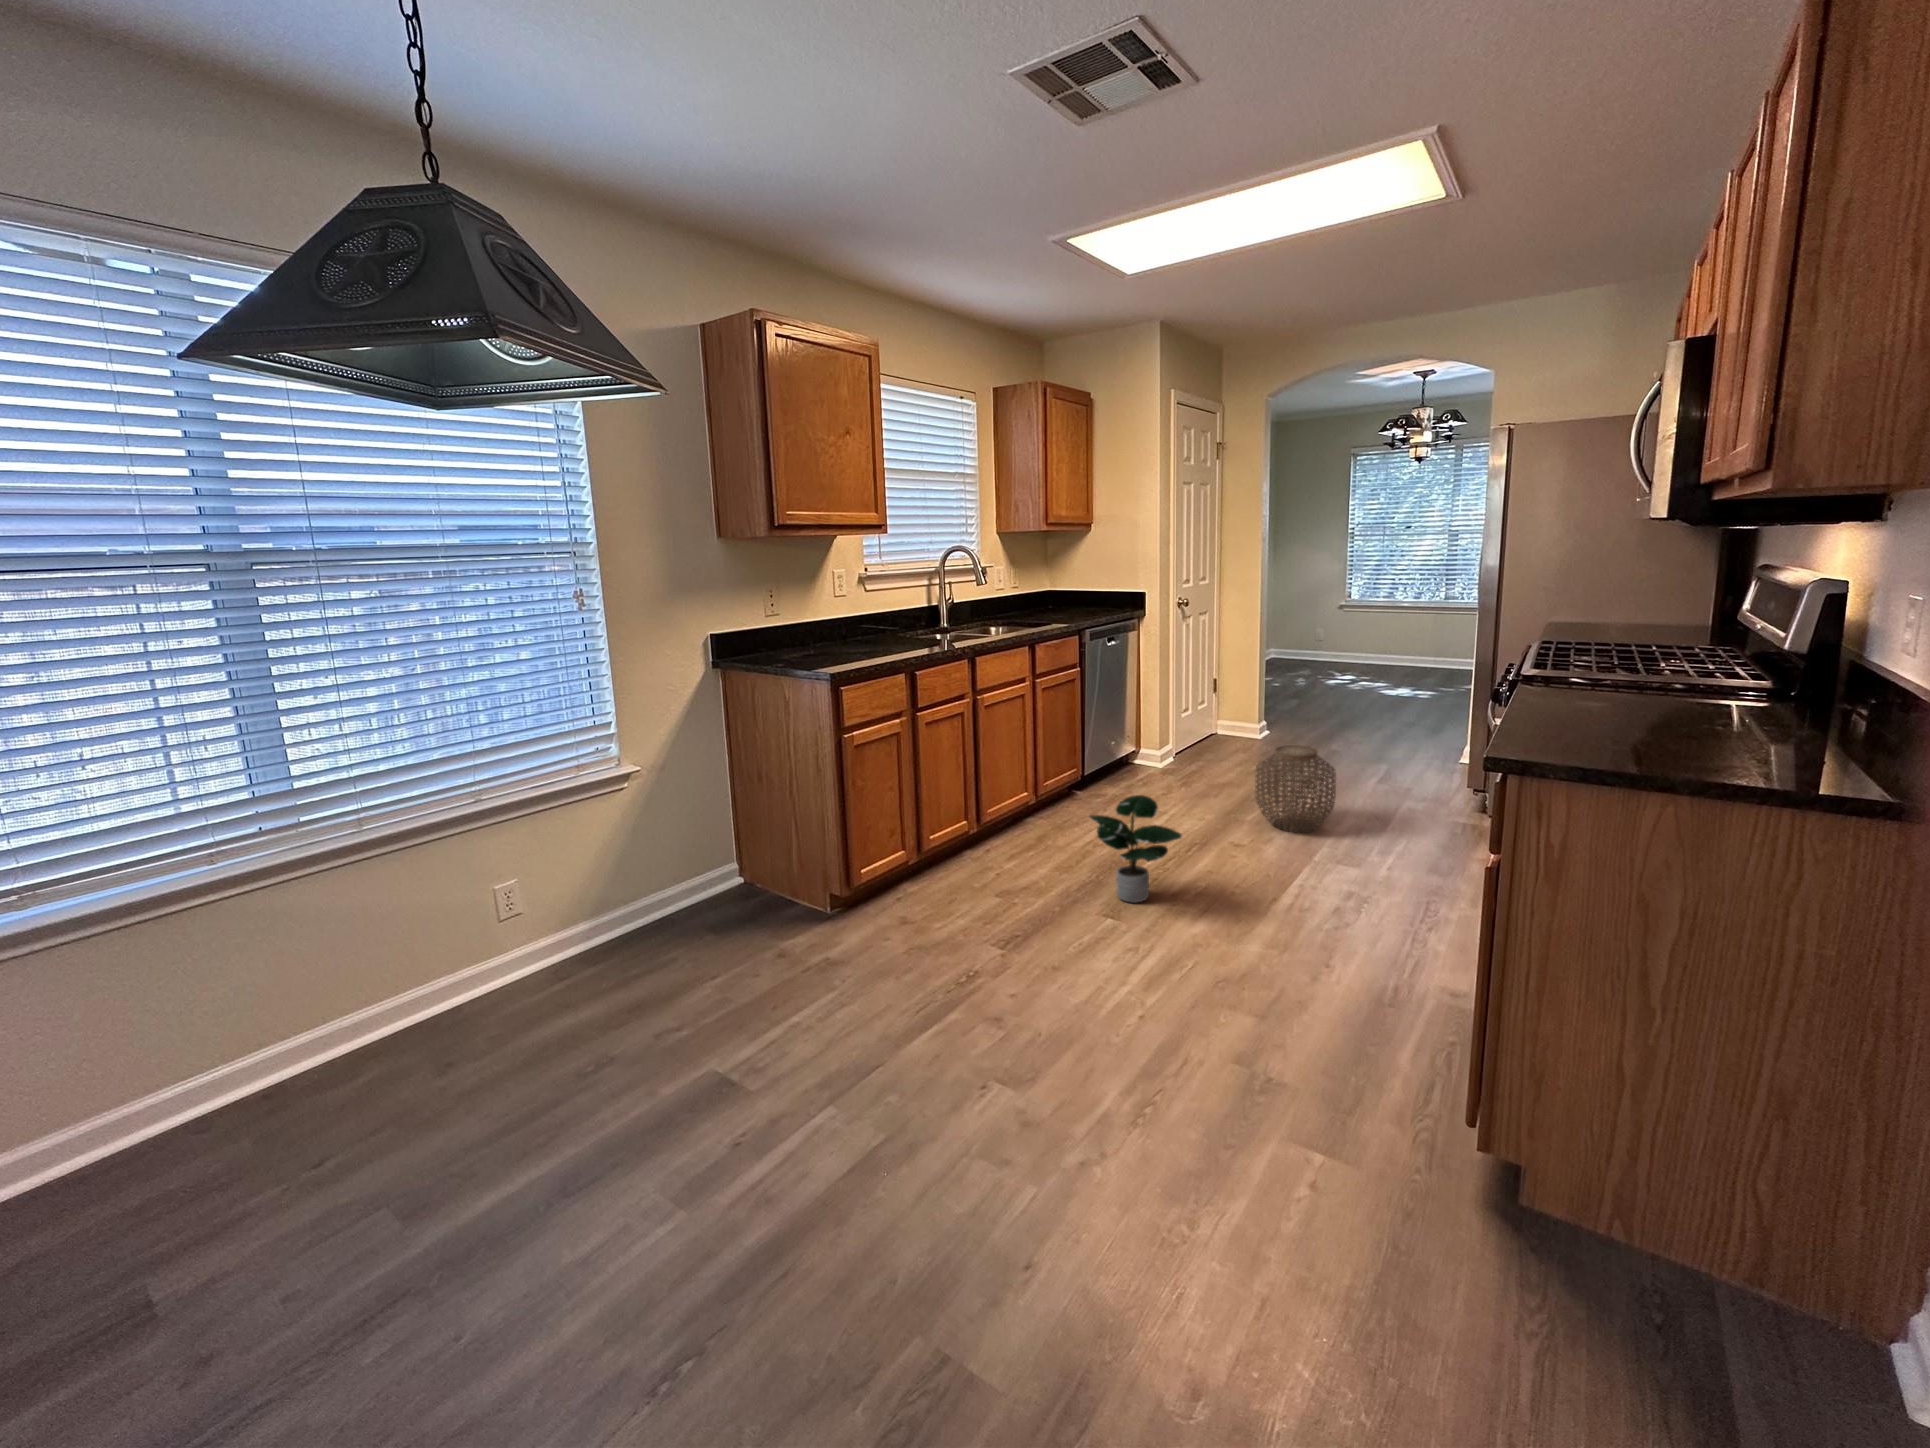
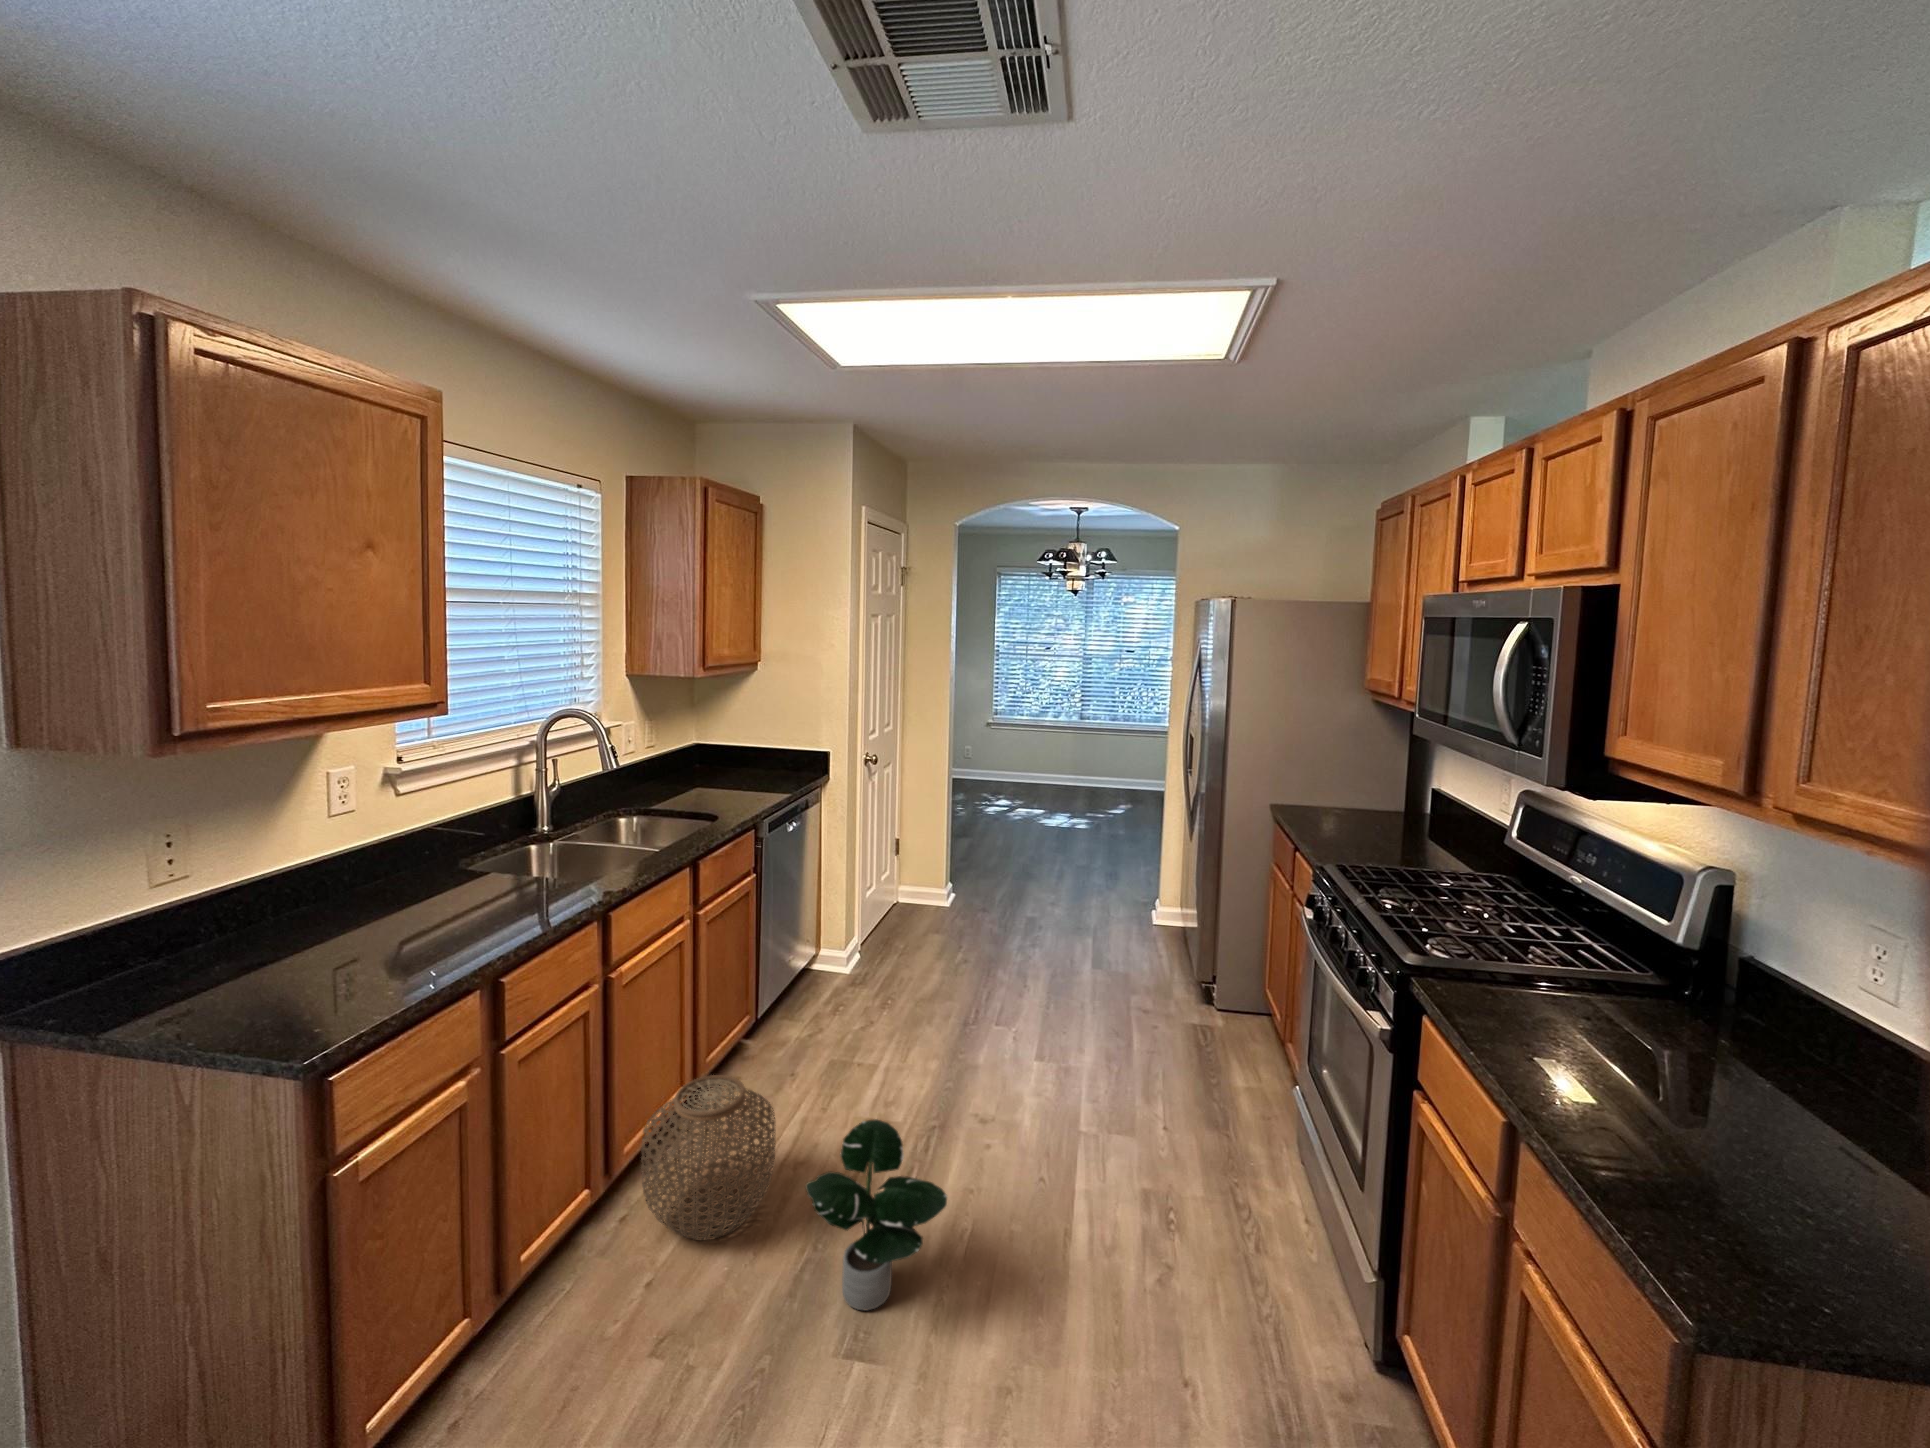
woven basket: present [1256,745,1336,833] -> present [641,1075,776,1240]

